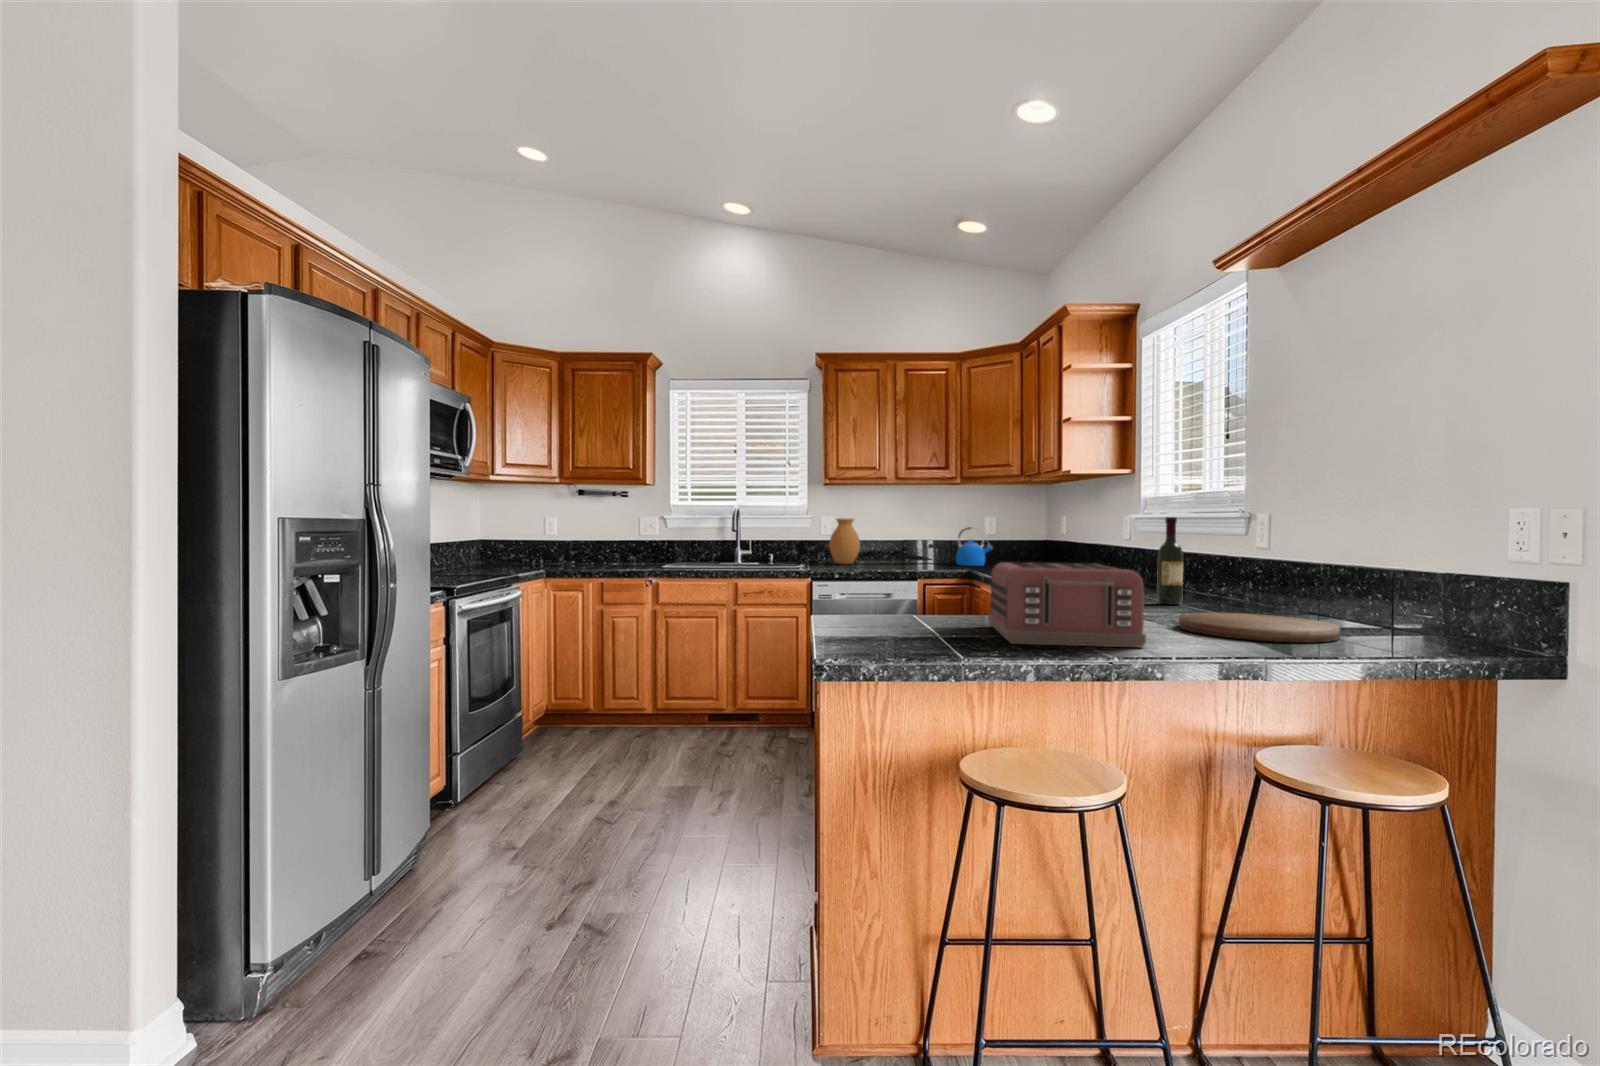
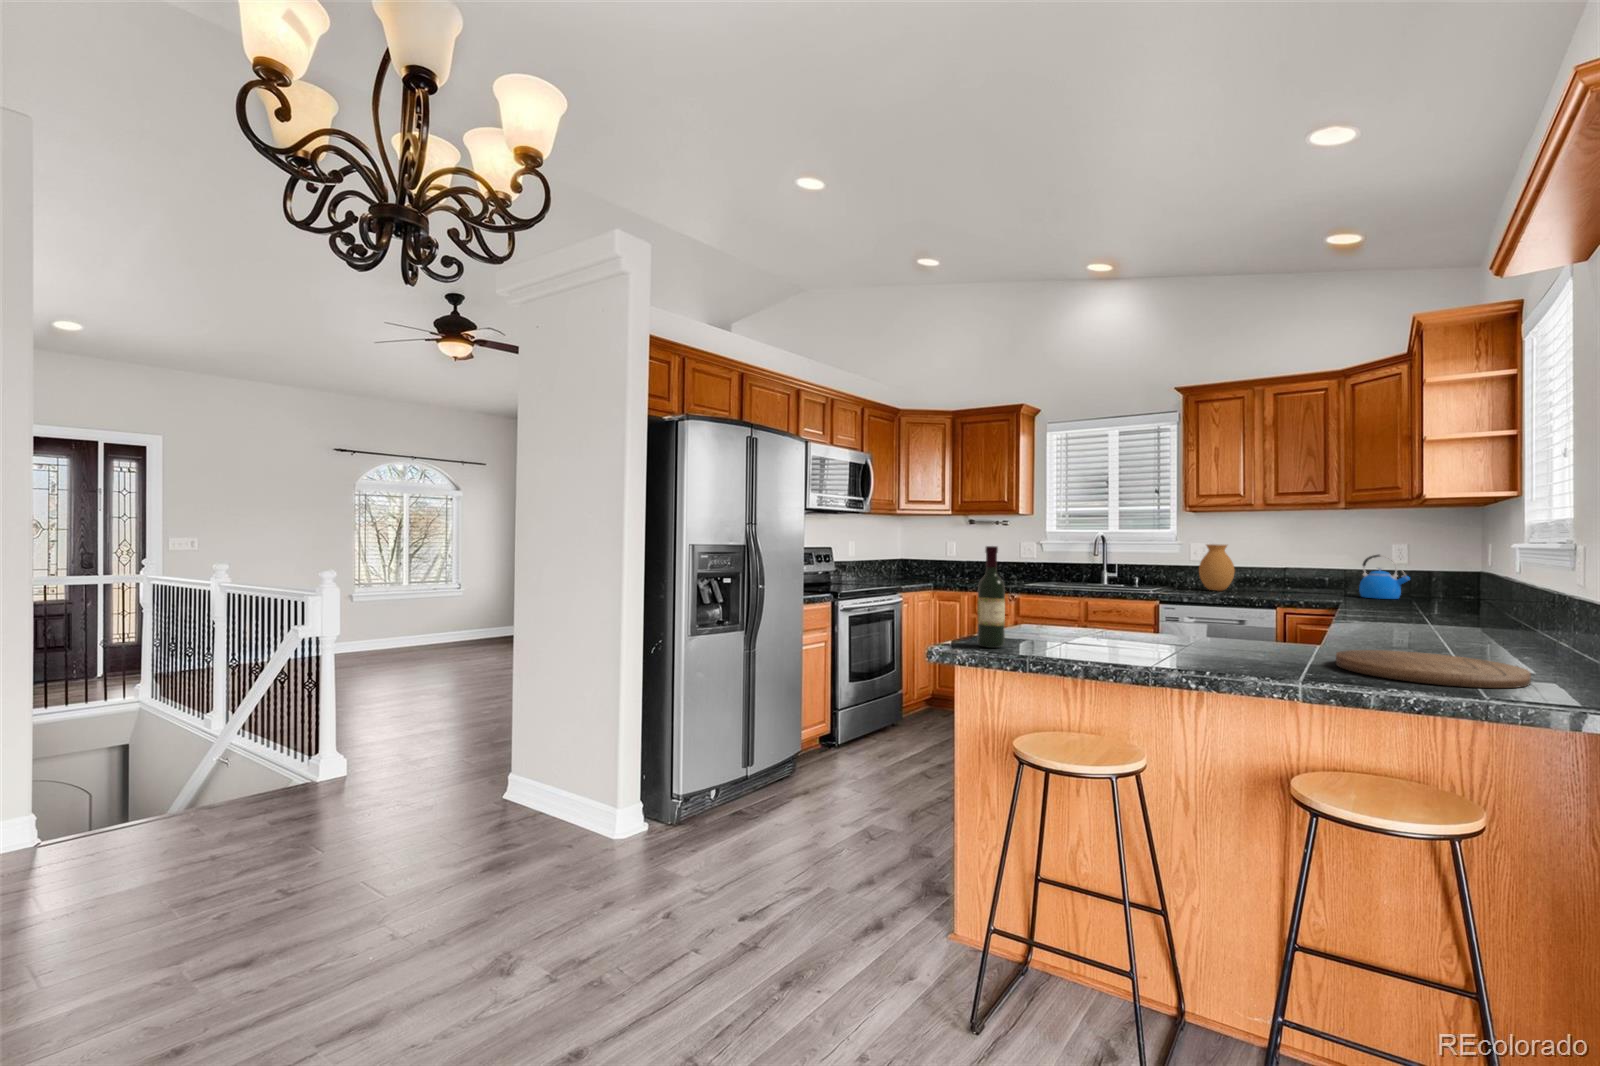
wine bottle: present [1157,517,1183,605] -> present [977,546,1005,648]
toaster: present [988,562,1146,648] -> none [1098,588,1250,667]

